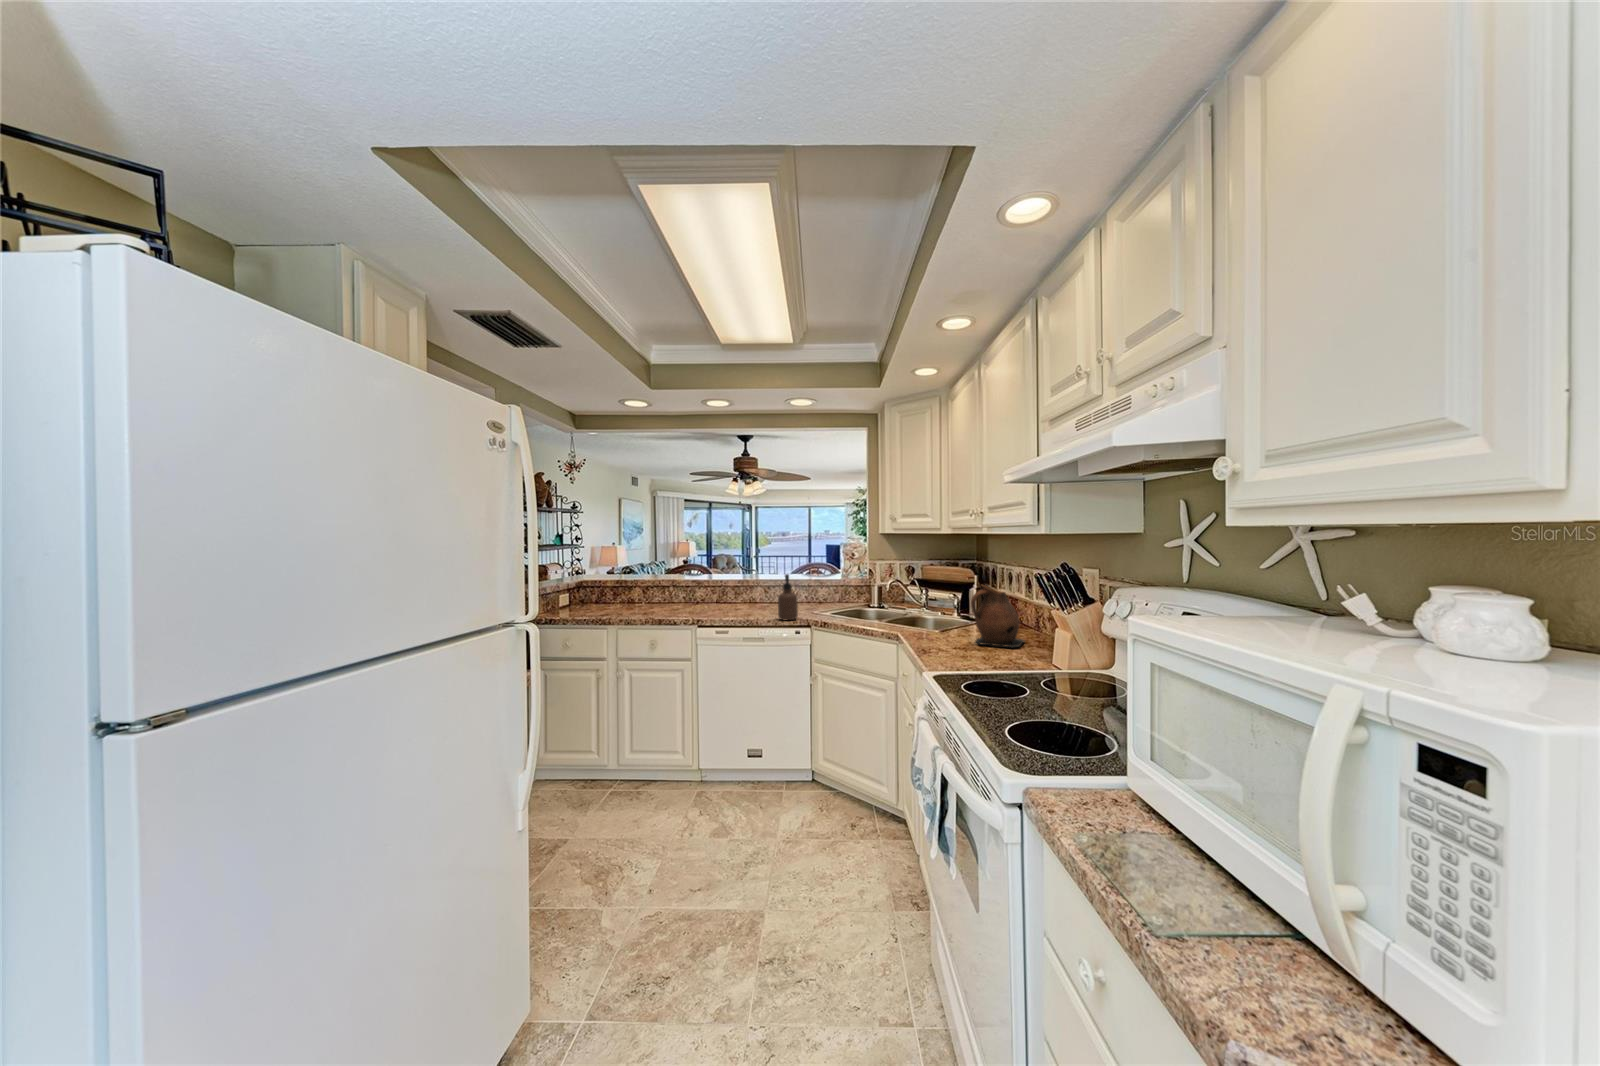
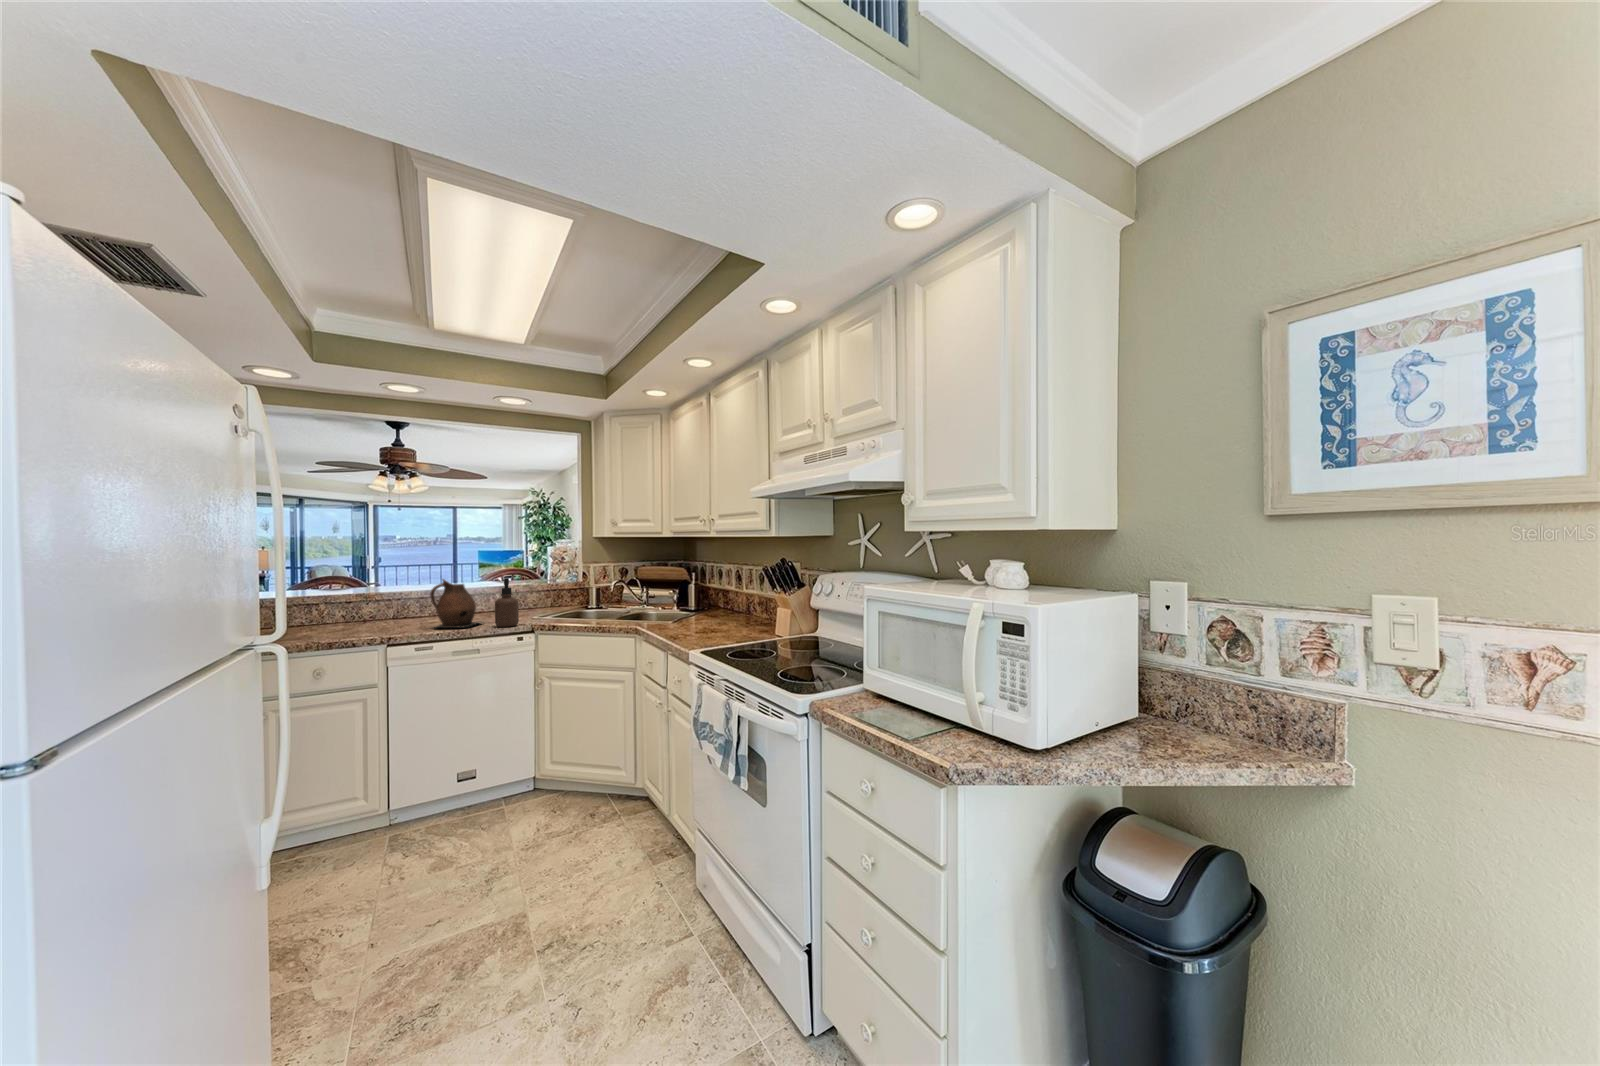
ceramic pitcher: present [971,585,1025,648] -> present [430,579,480,628]

